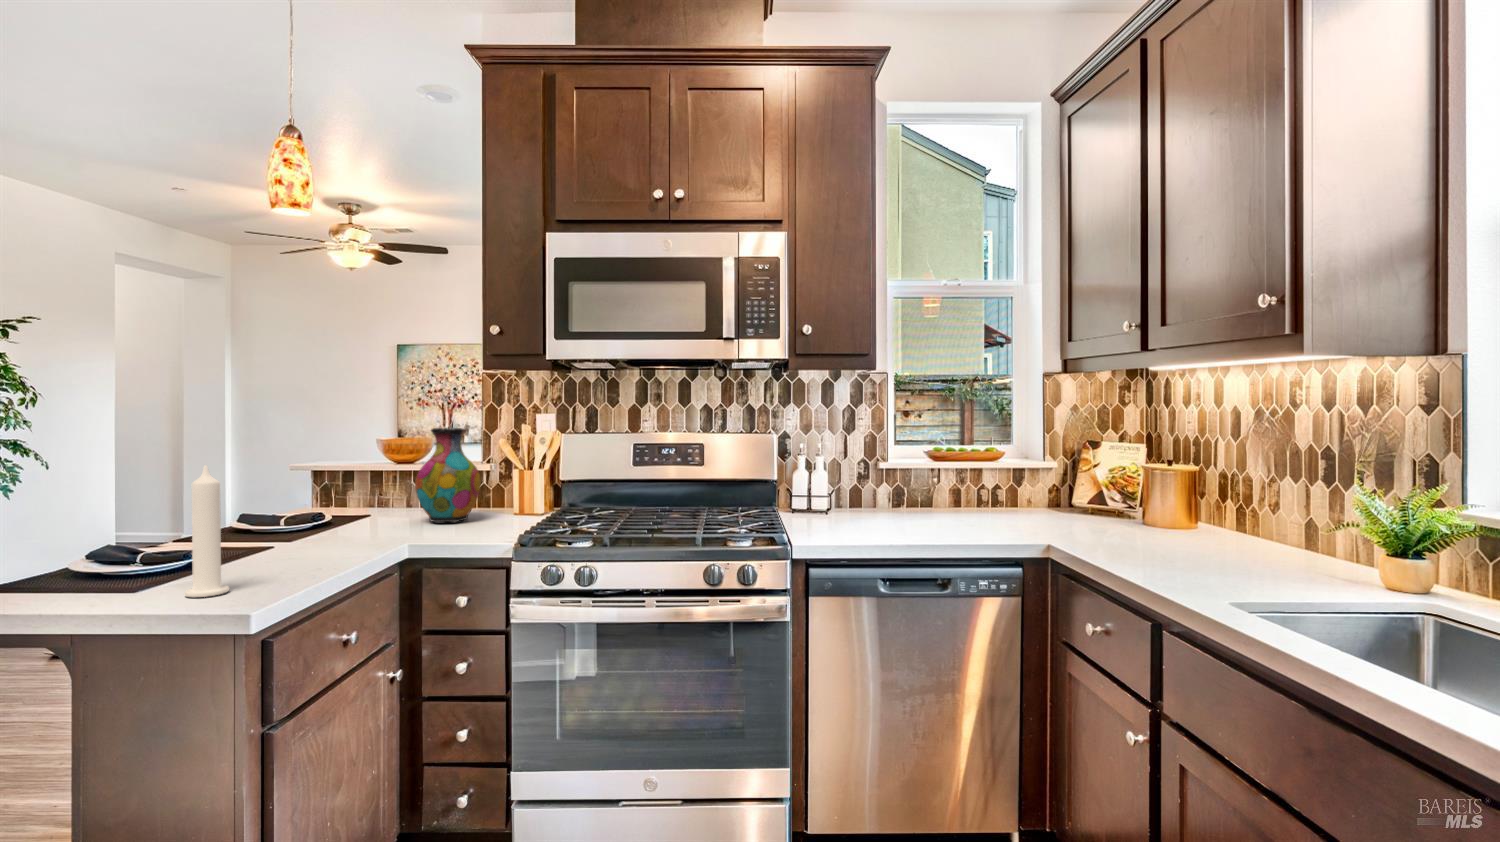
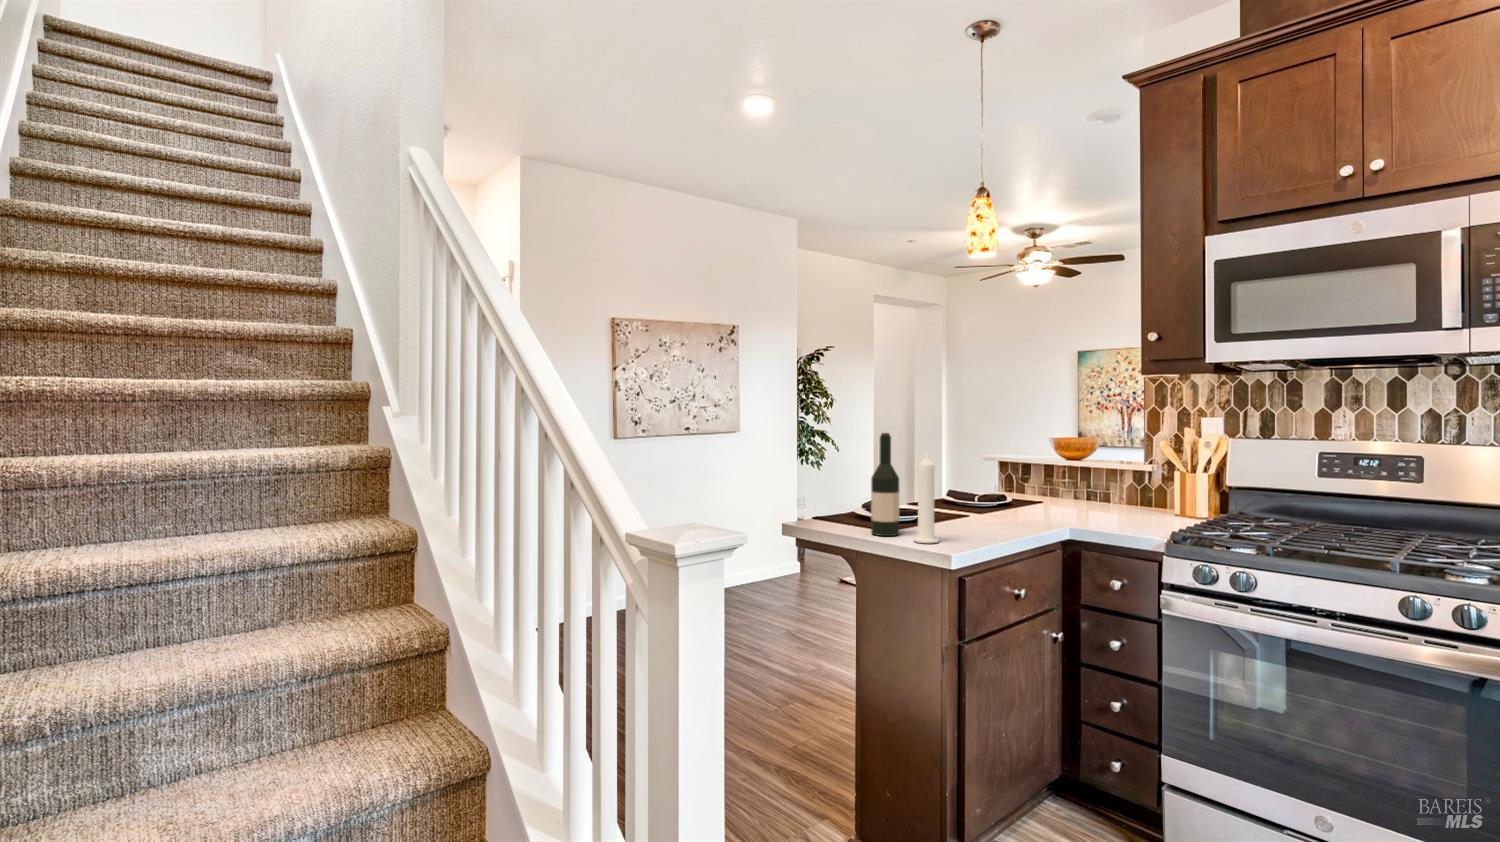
vase: present [415,428,481,522] -> none [1079,430,1140,516]
wine bottle: none [104,438,159,597] -> present [871,433,899,536]

